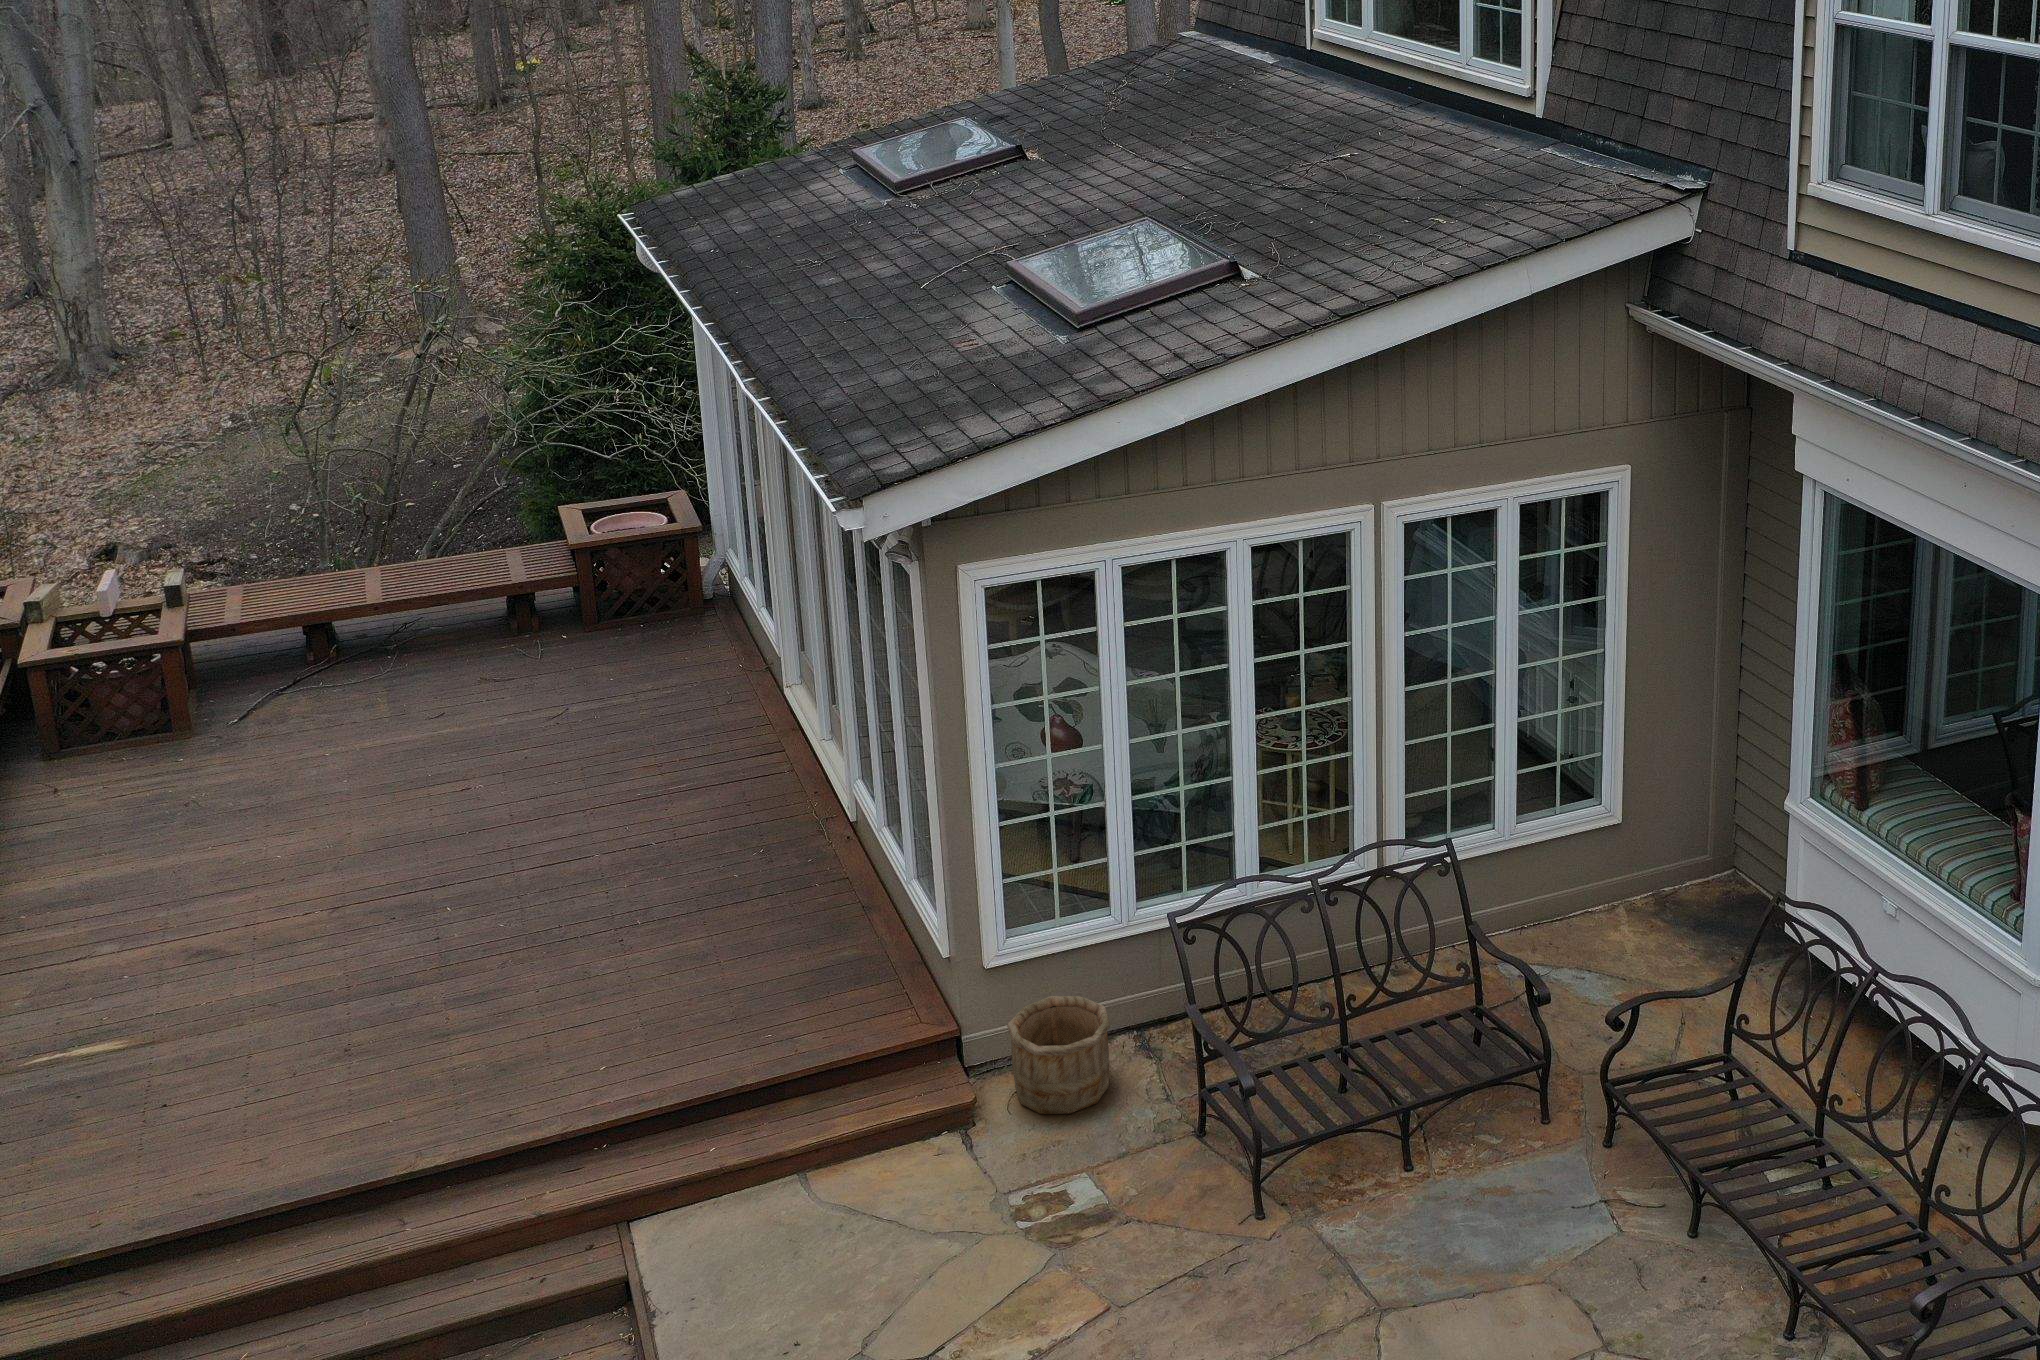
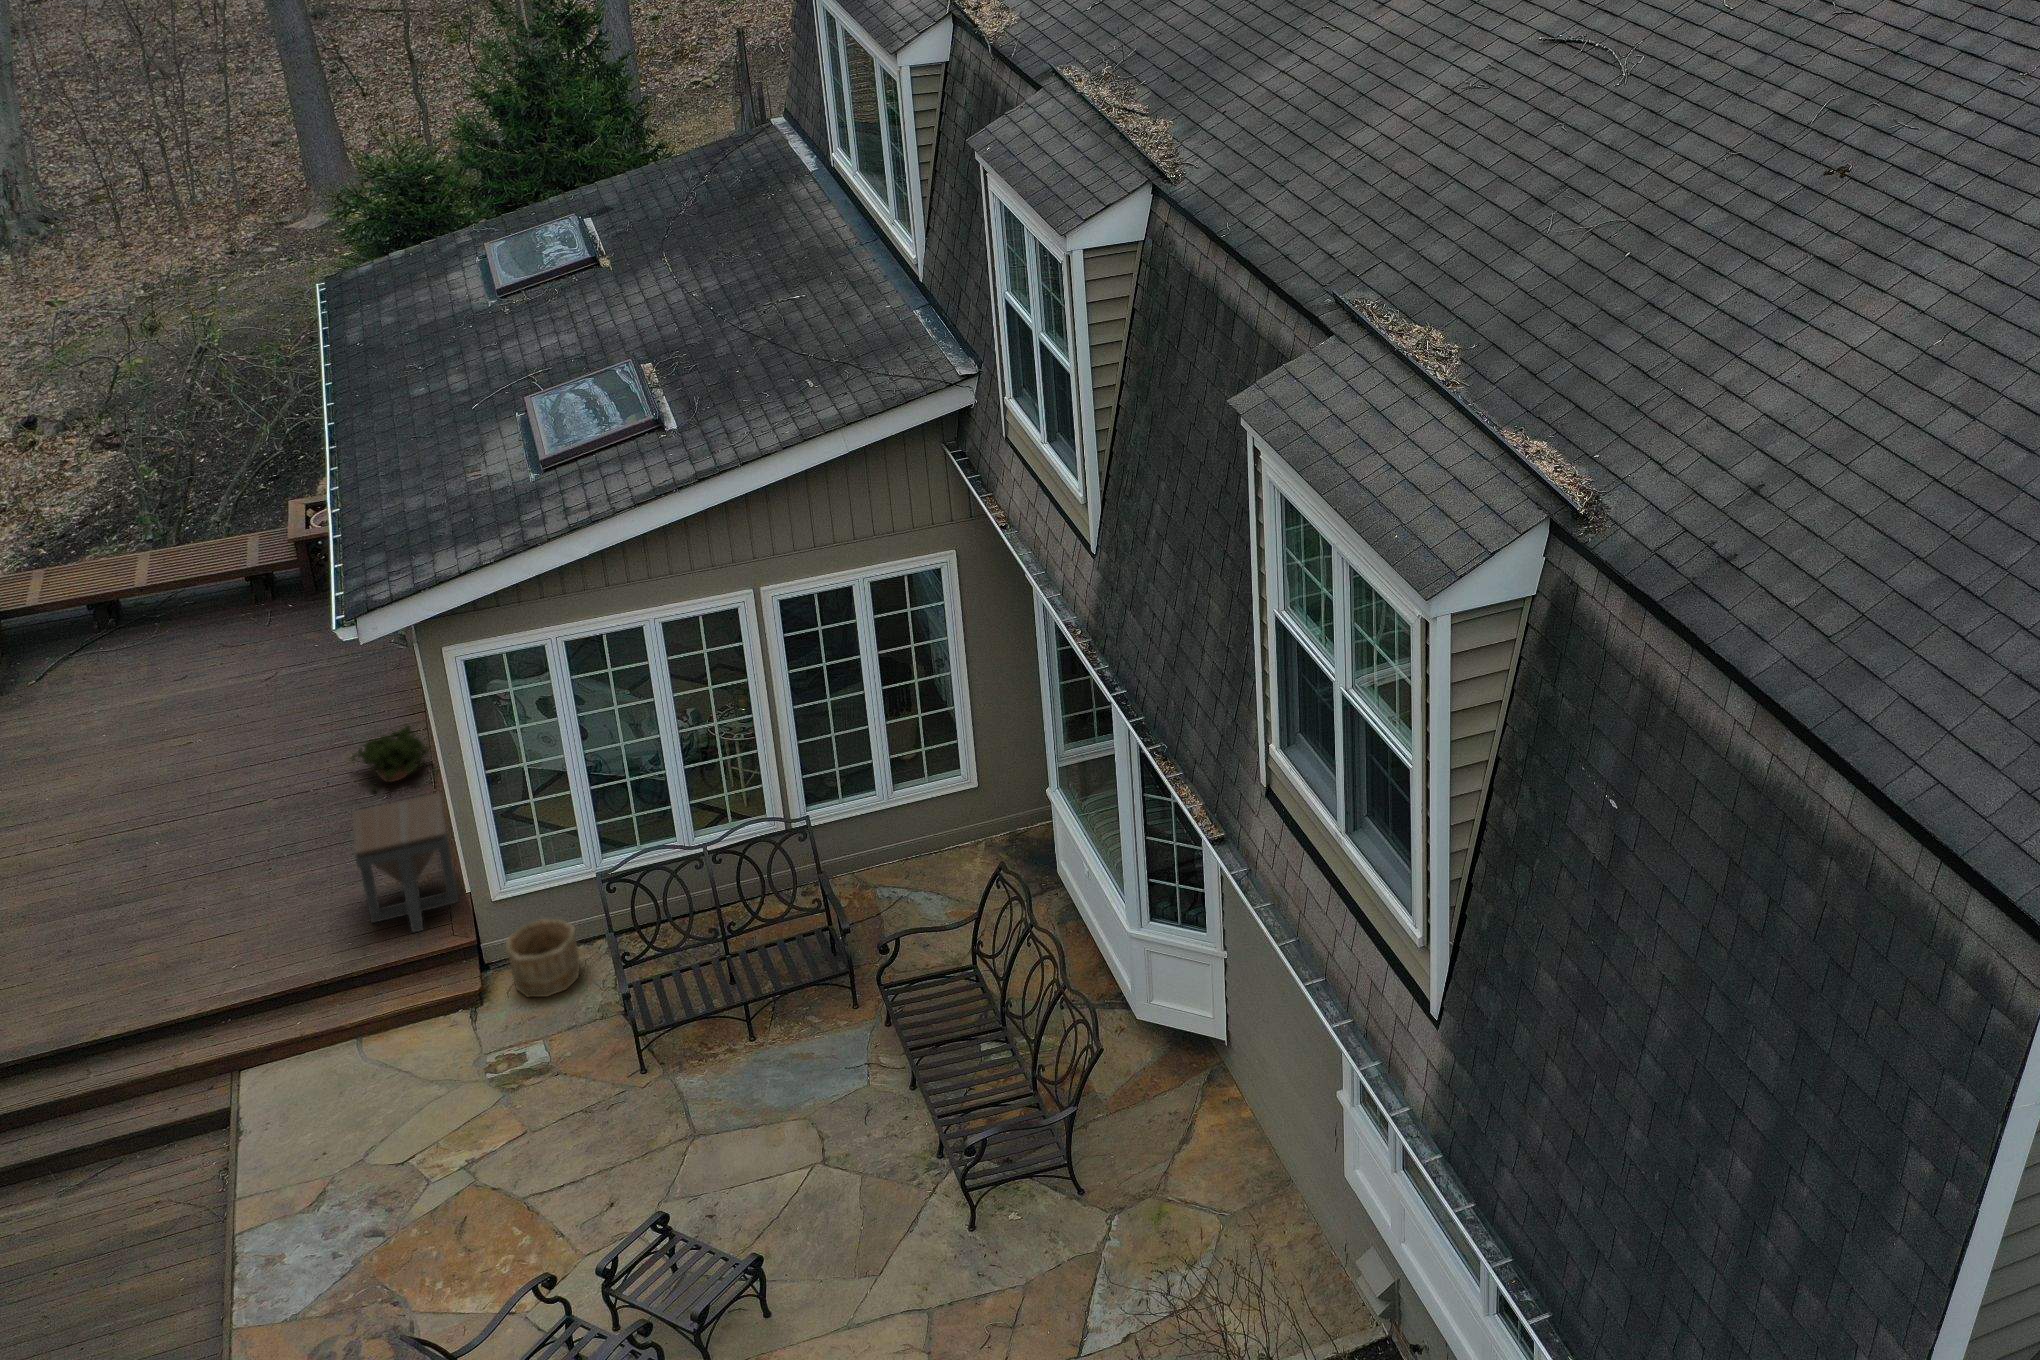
potted plant: none [704,744,833,836] -> present [352,725,434,790]
side table: none [770,811,921,1018] -> present [352,794,459,932]

